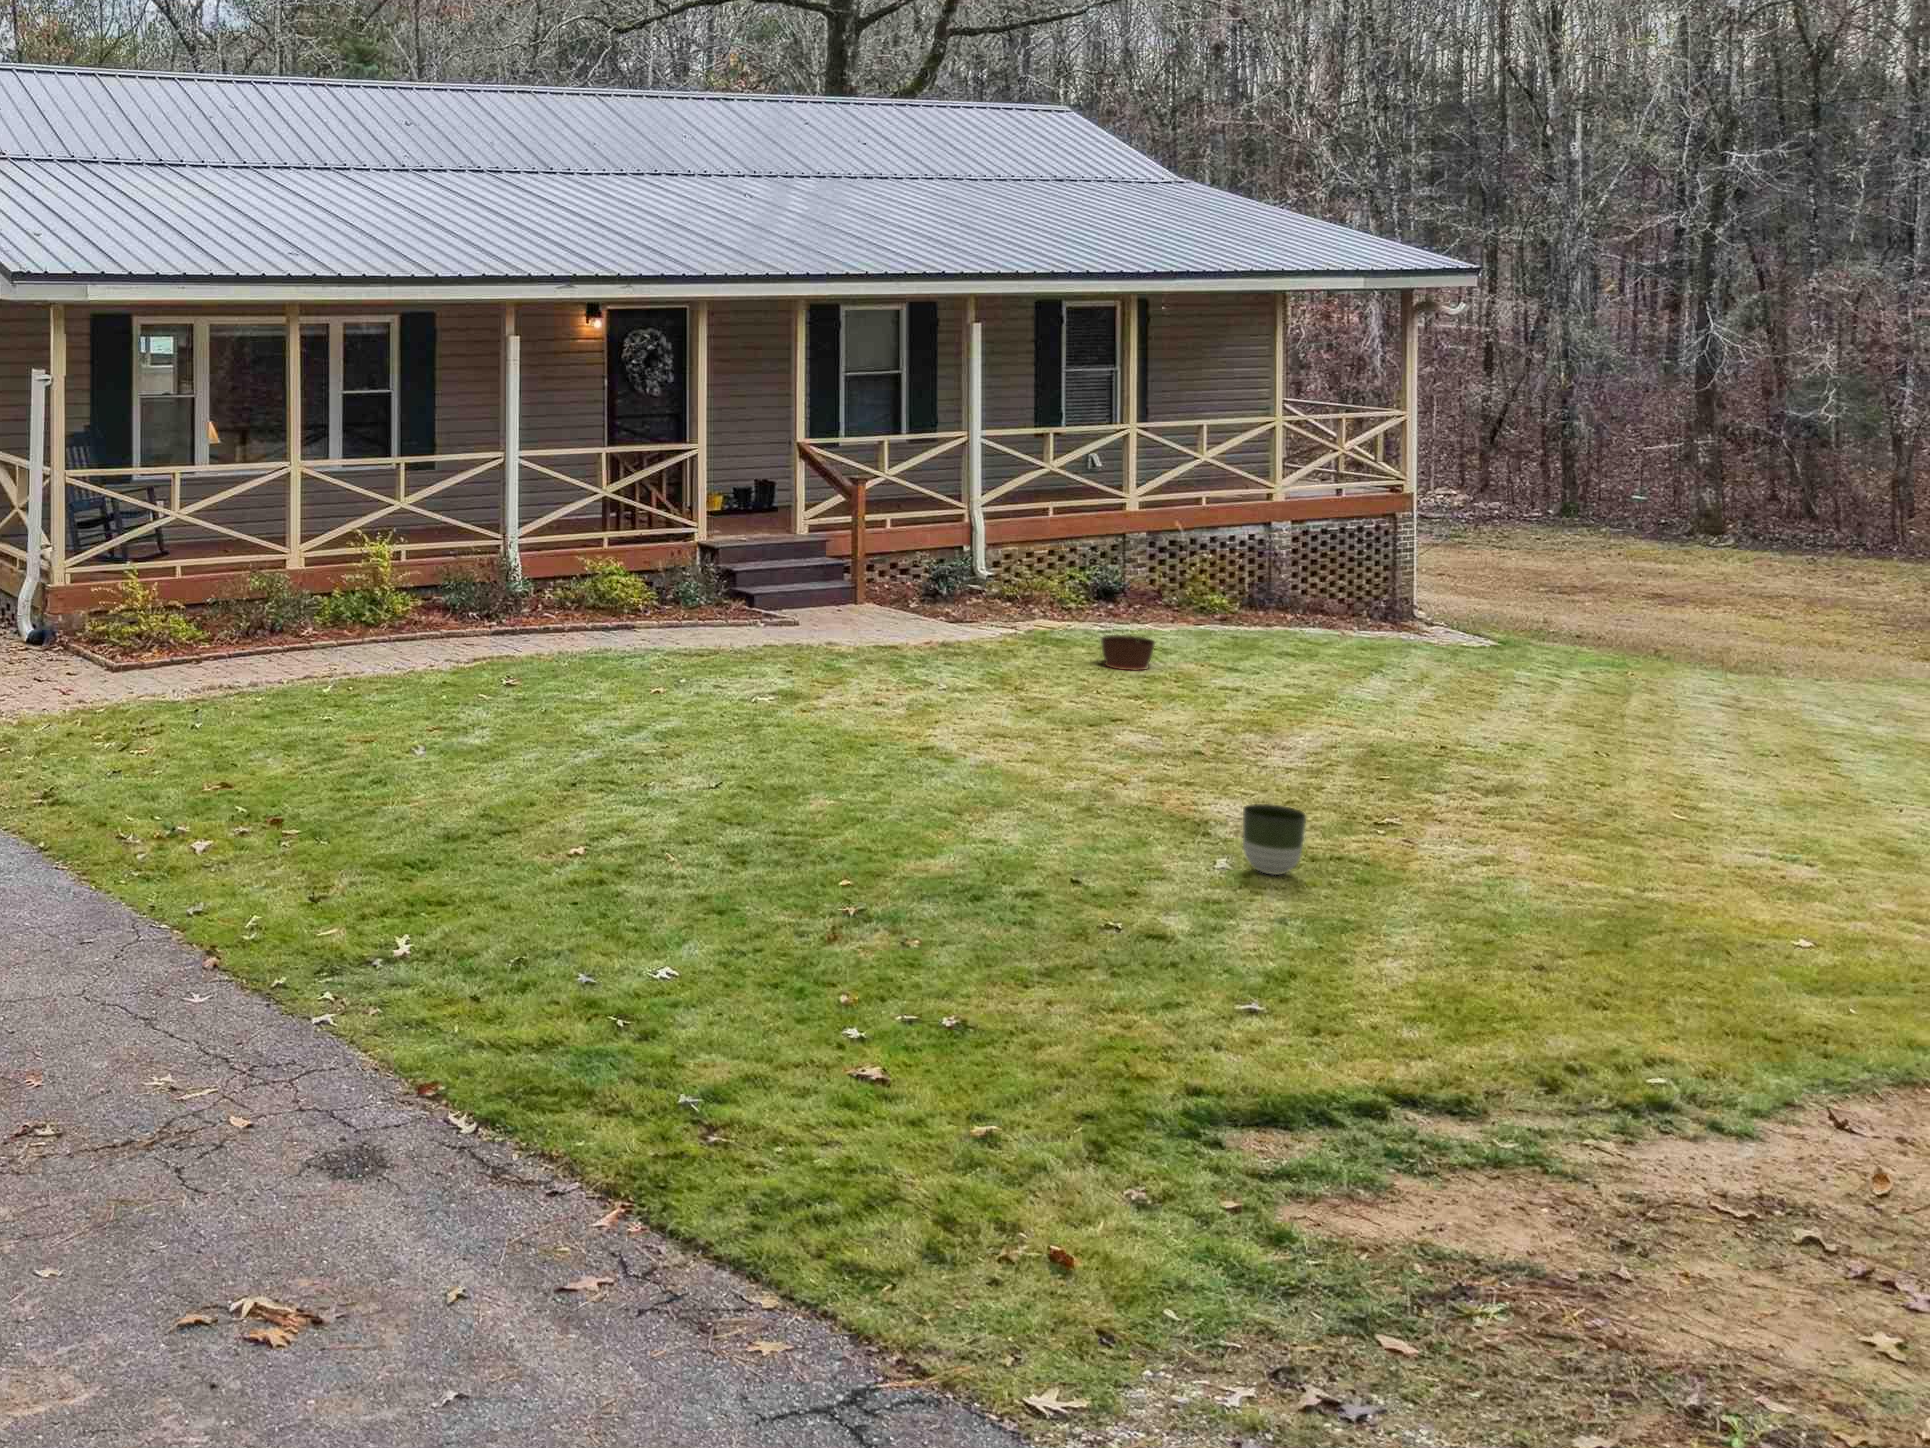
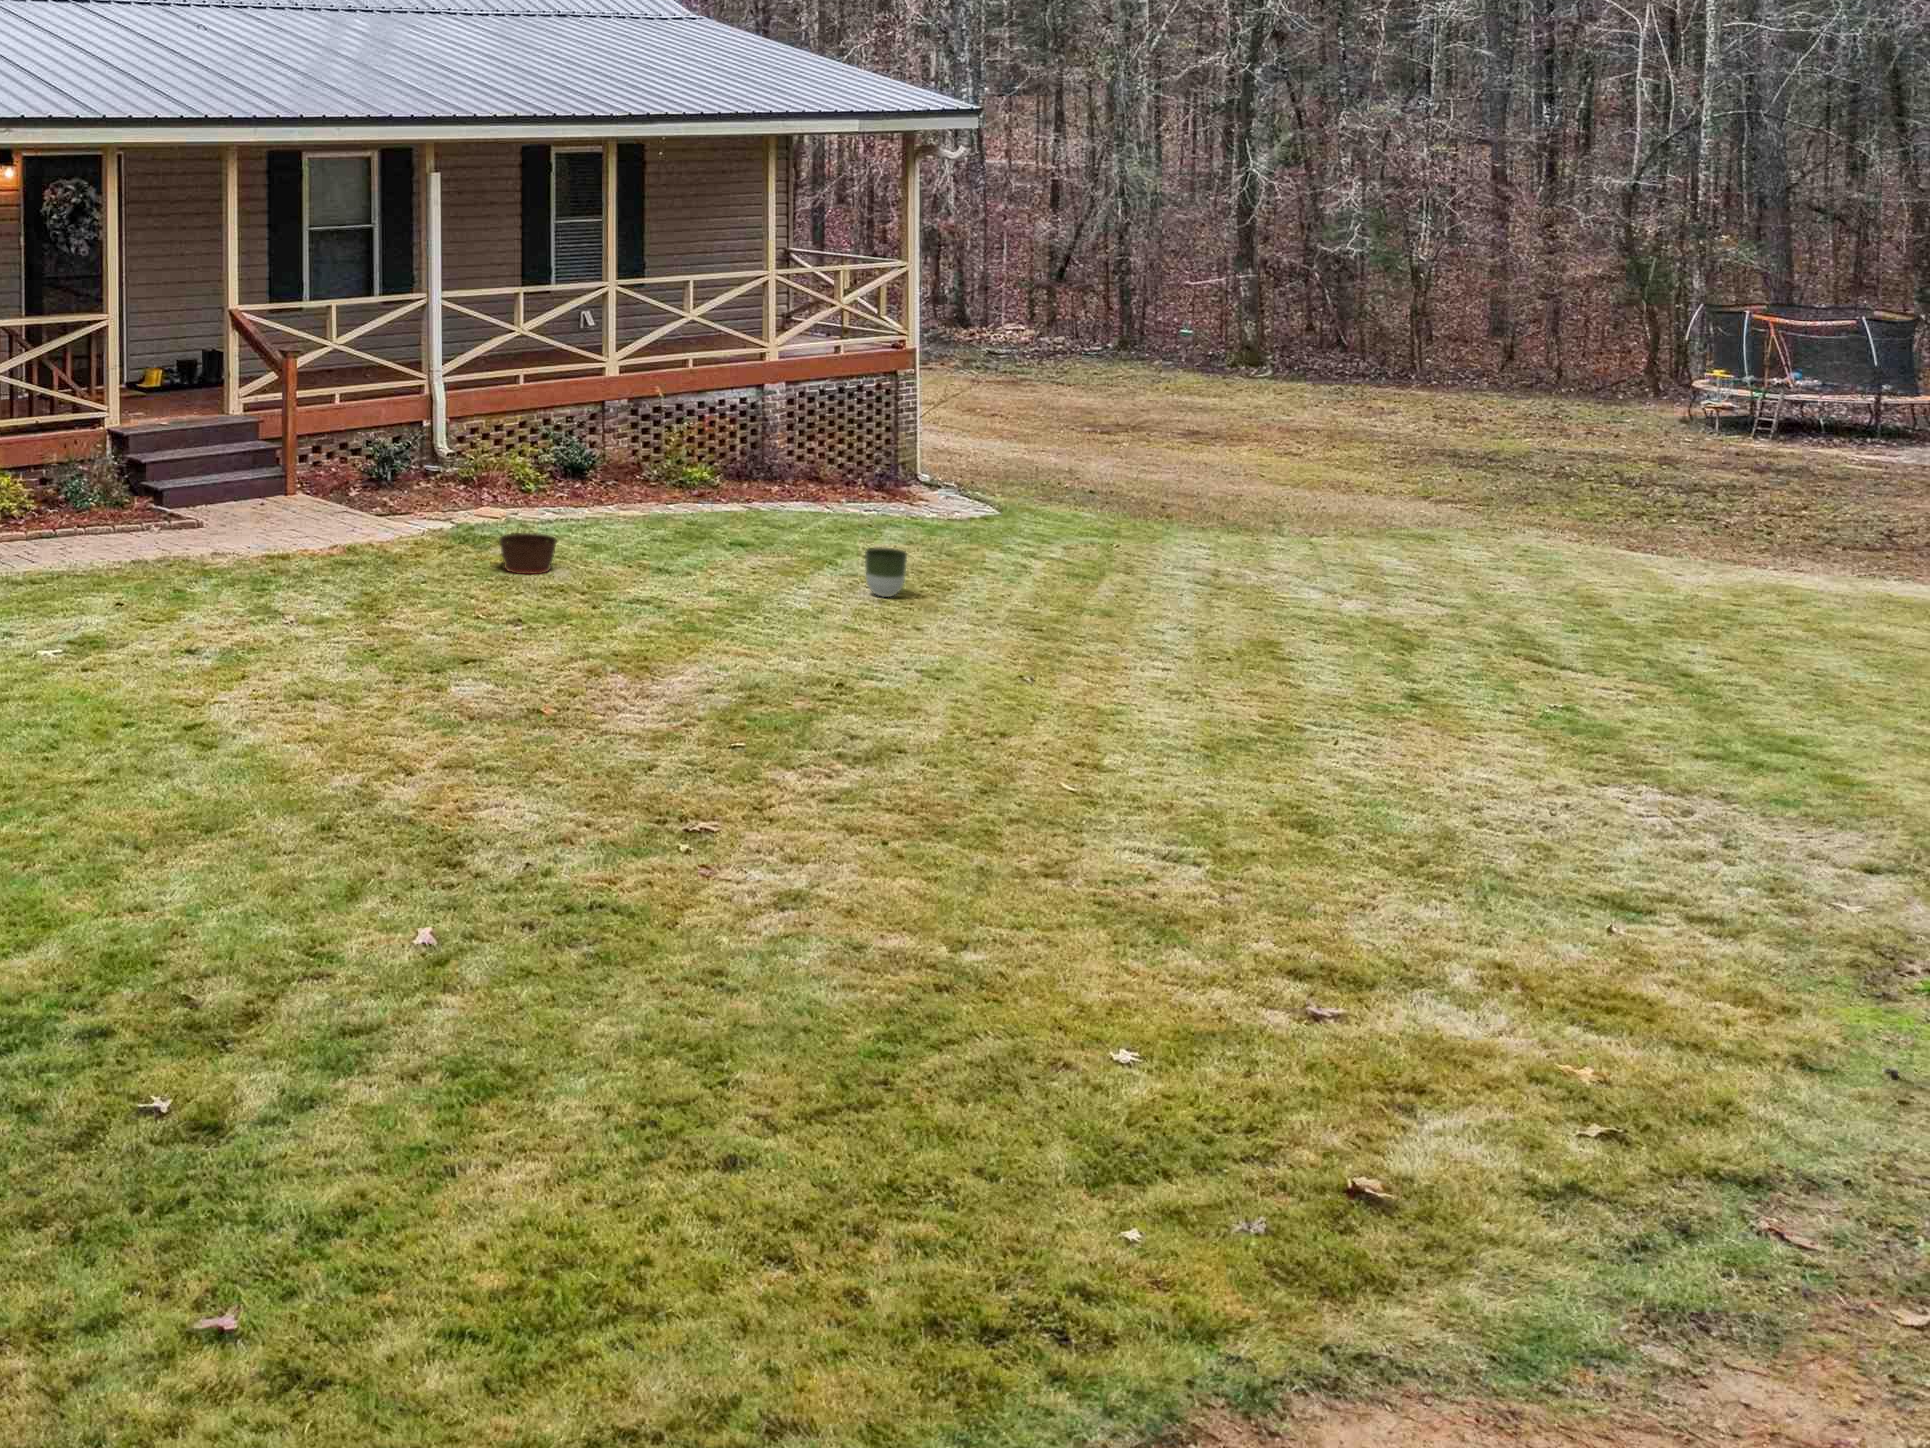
planter: present [1243,804,1306,875] -> present [865,548,907,597]

